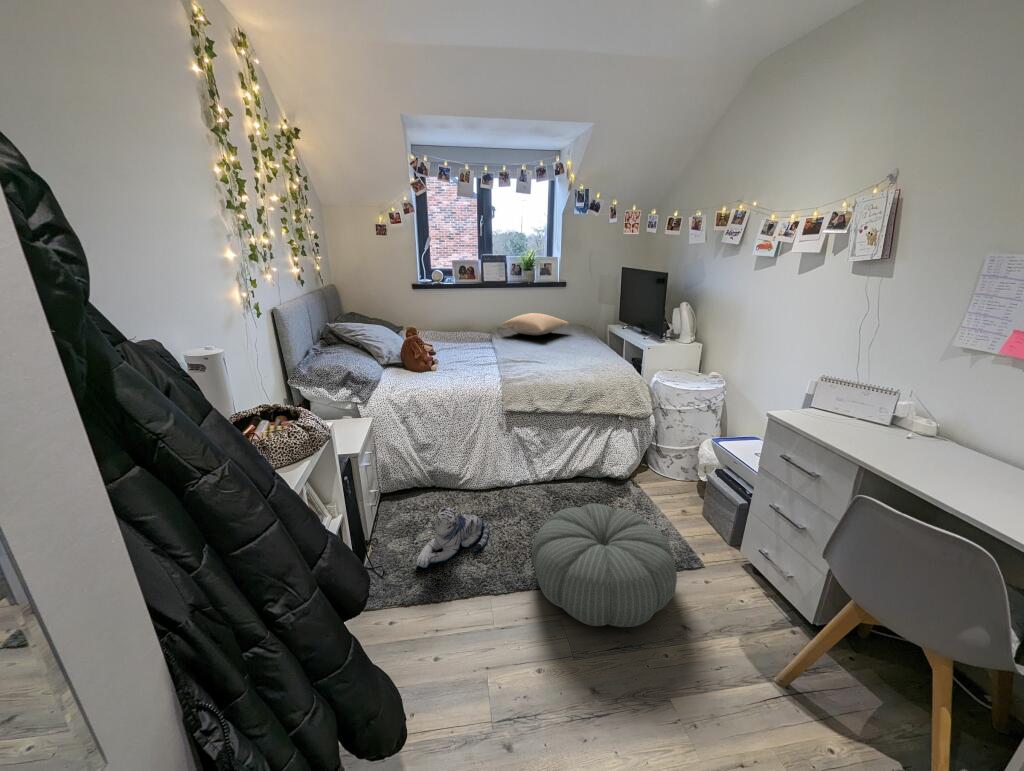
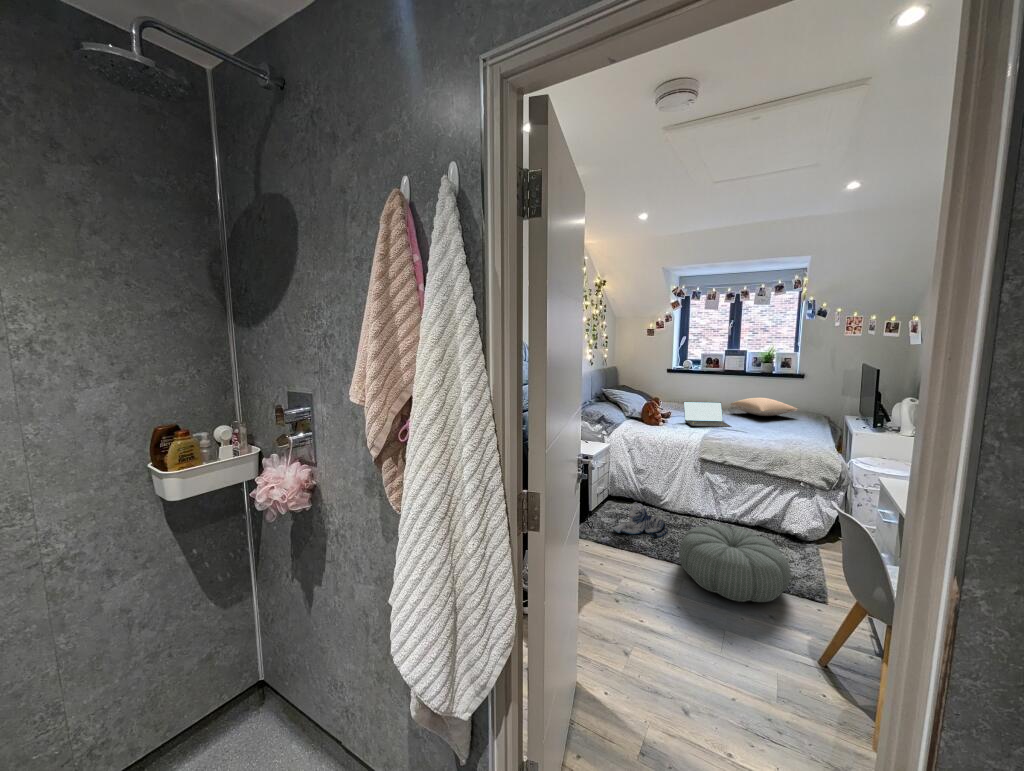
laptop: none [456,325,520,364] -> present [684,402,731,427]

